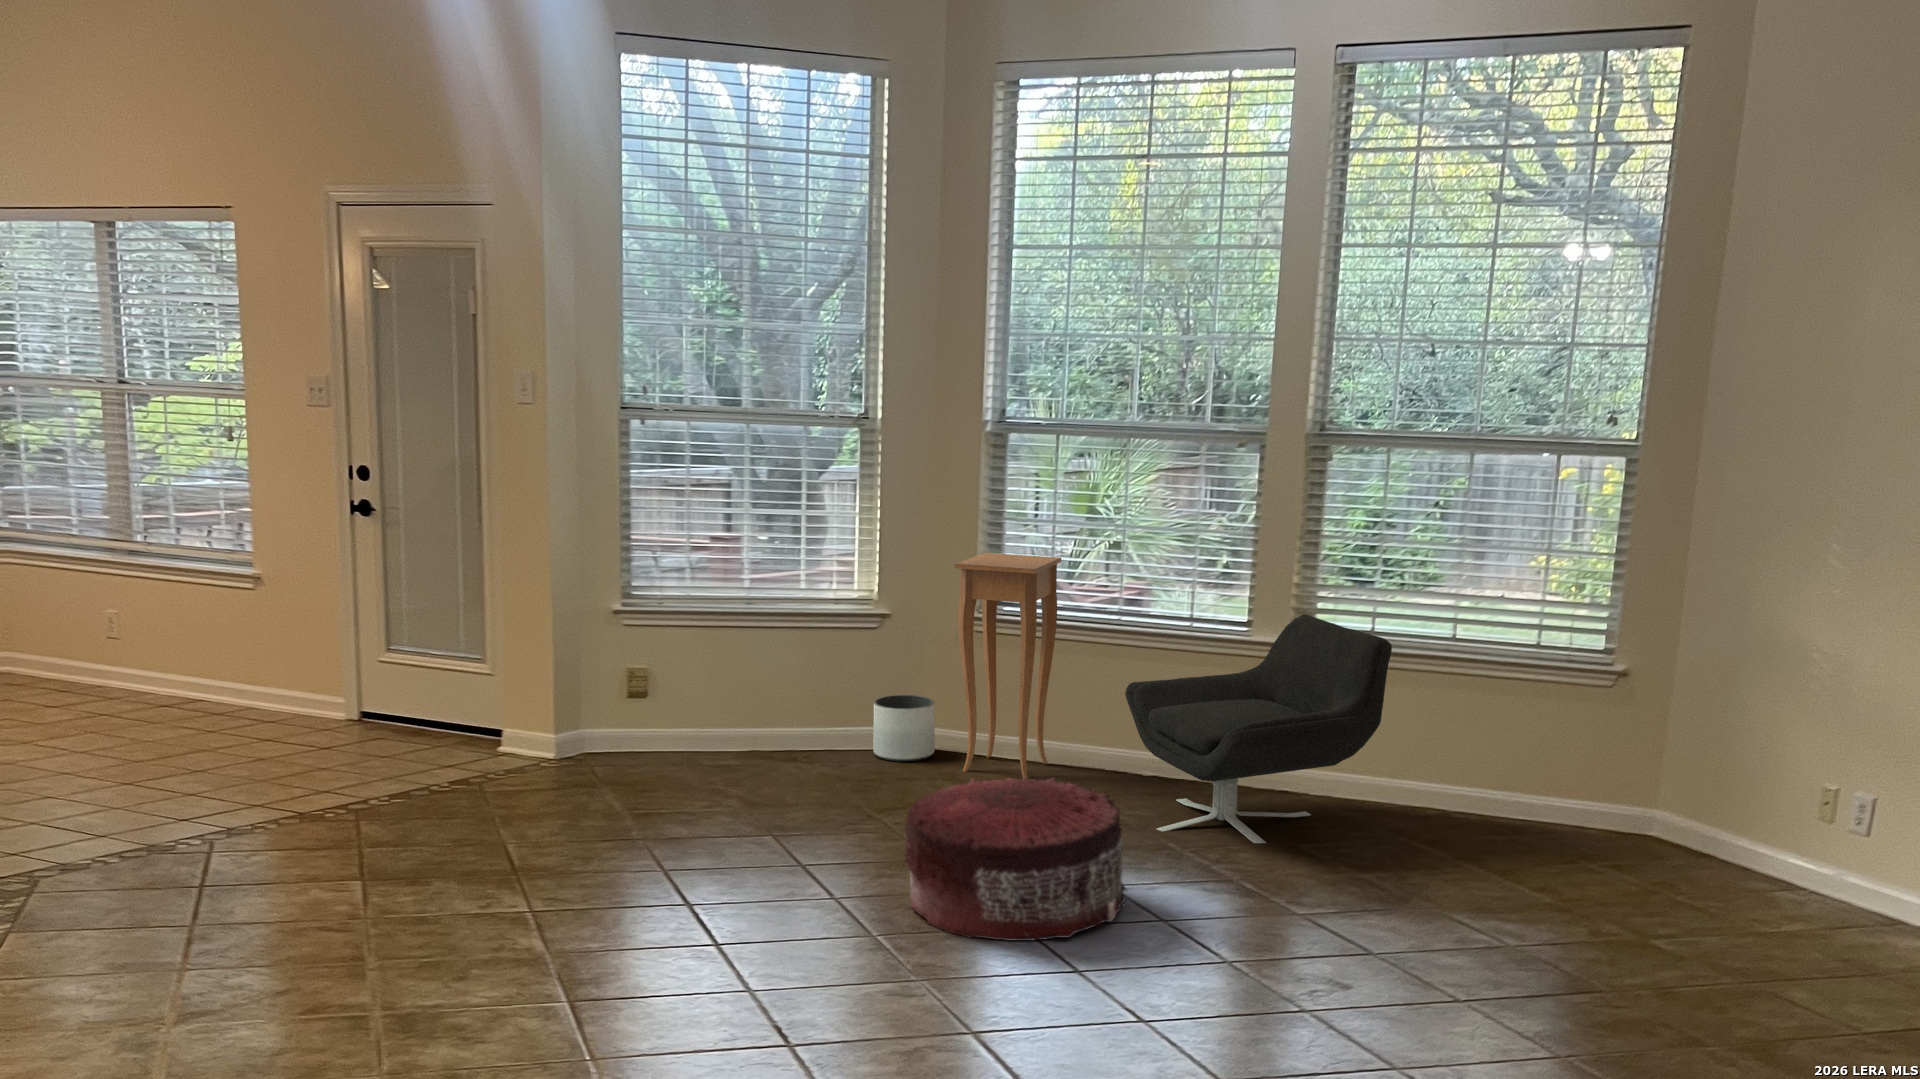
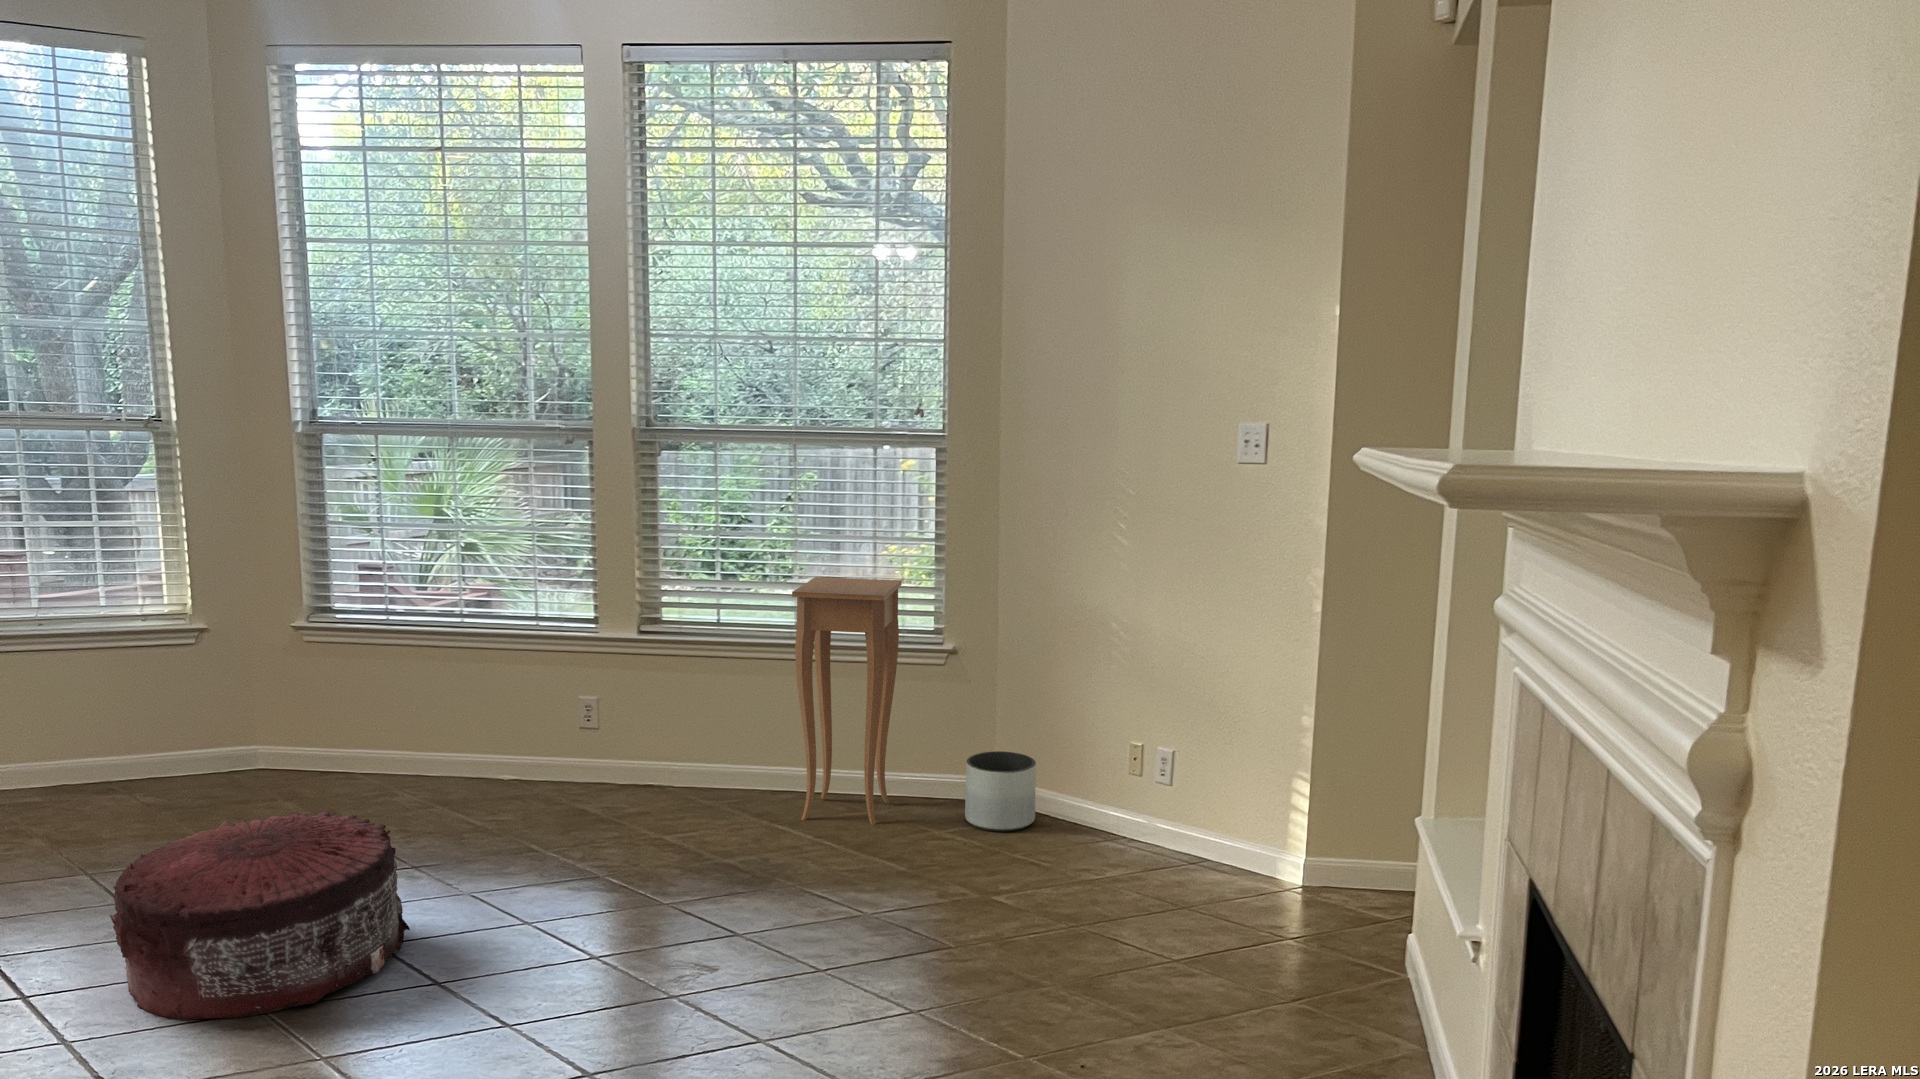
side table: present [955,553,1061,778] -> present [792,577,902,825]
lounge chair: present [1125,615,1392,843] -> none [457,609,722,856]
planter: present [873,695,935,762] -> present [965,751,1036,832]

